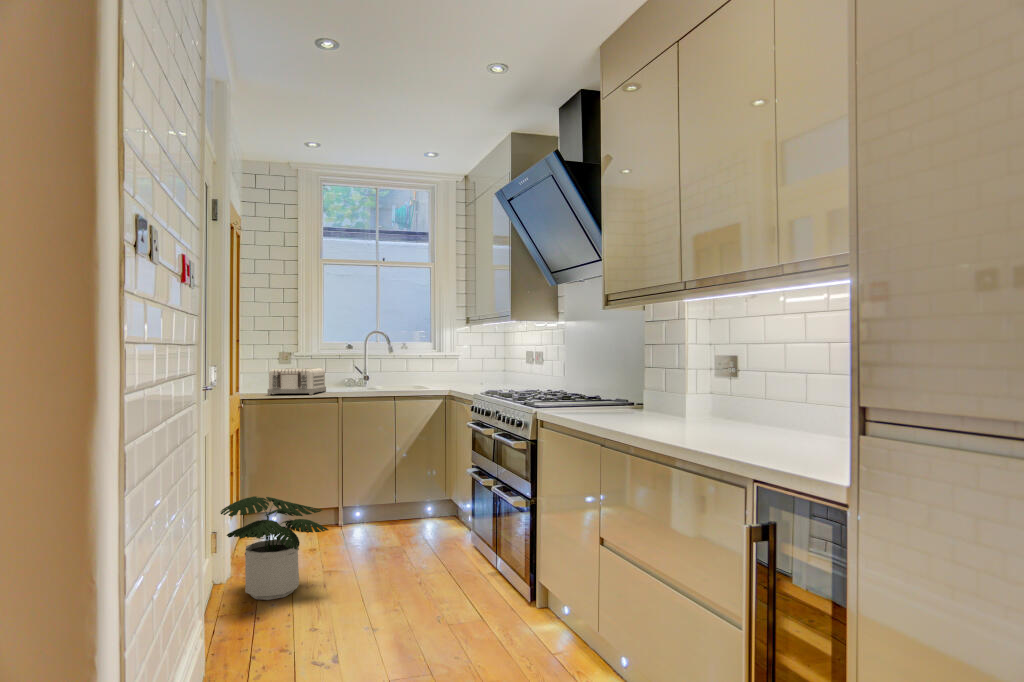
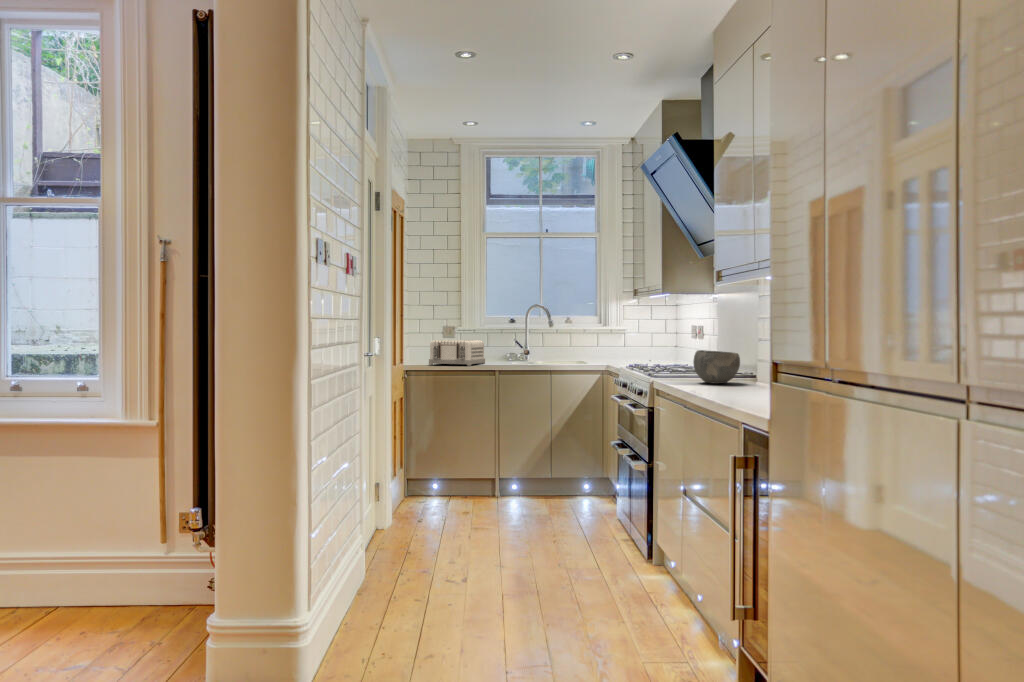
bowl: none [536,377,576,407] -> present [693,350,740,384]
potted plant: present [221,496,328,600] -> none [371,462,474,565]

